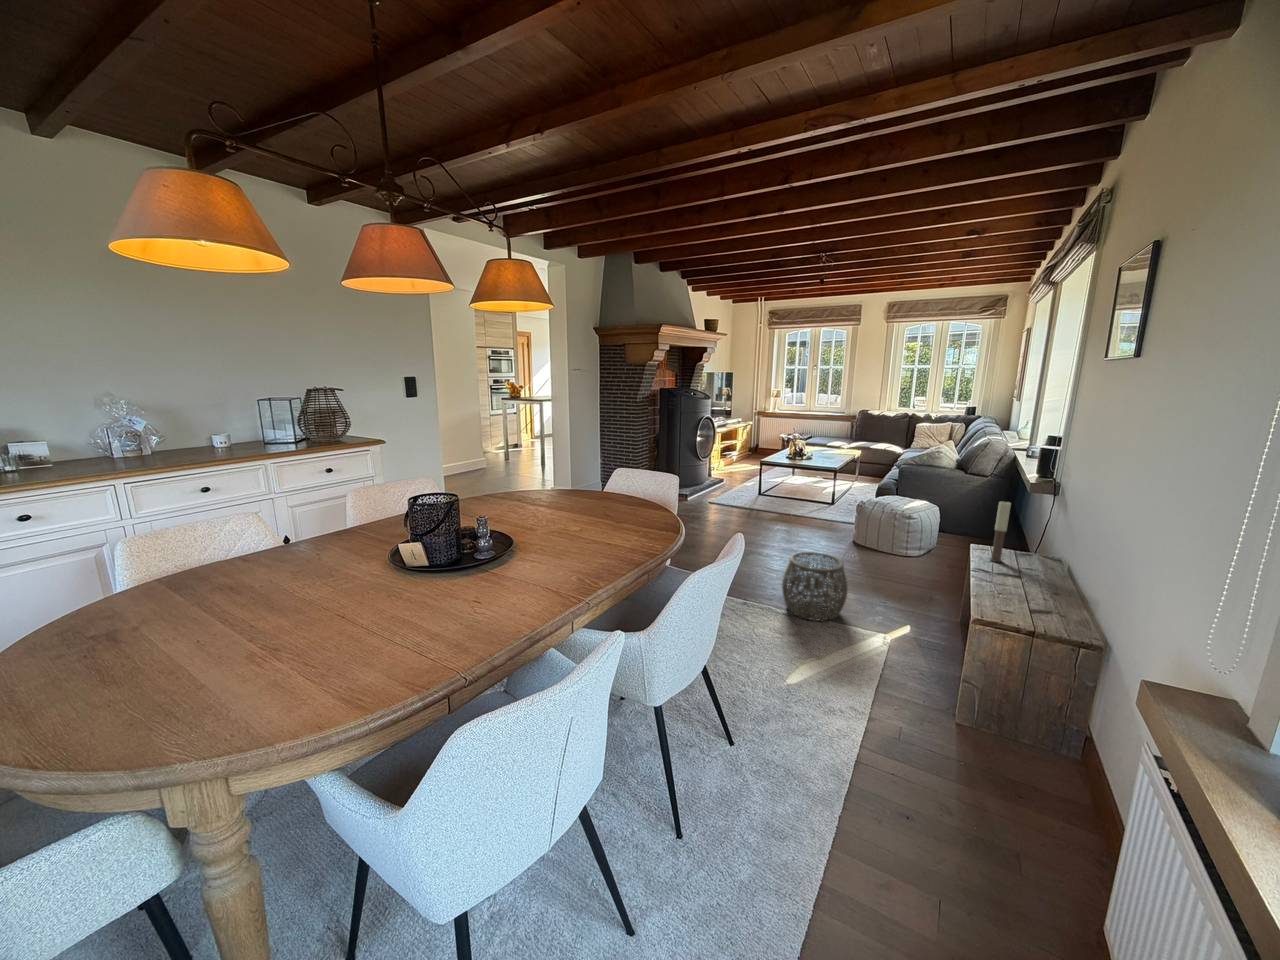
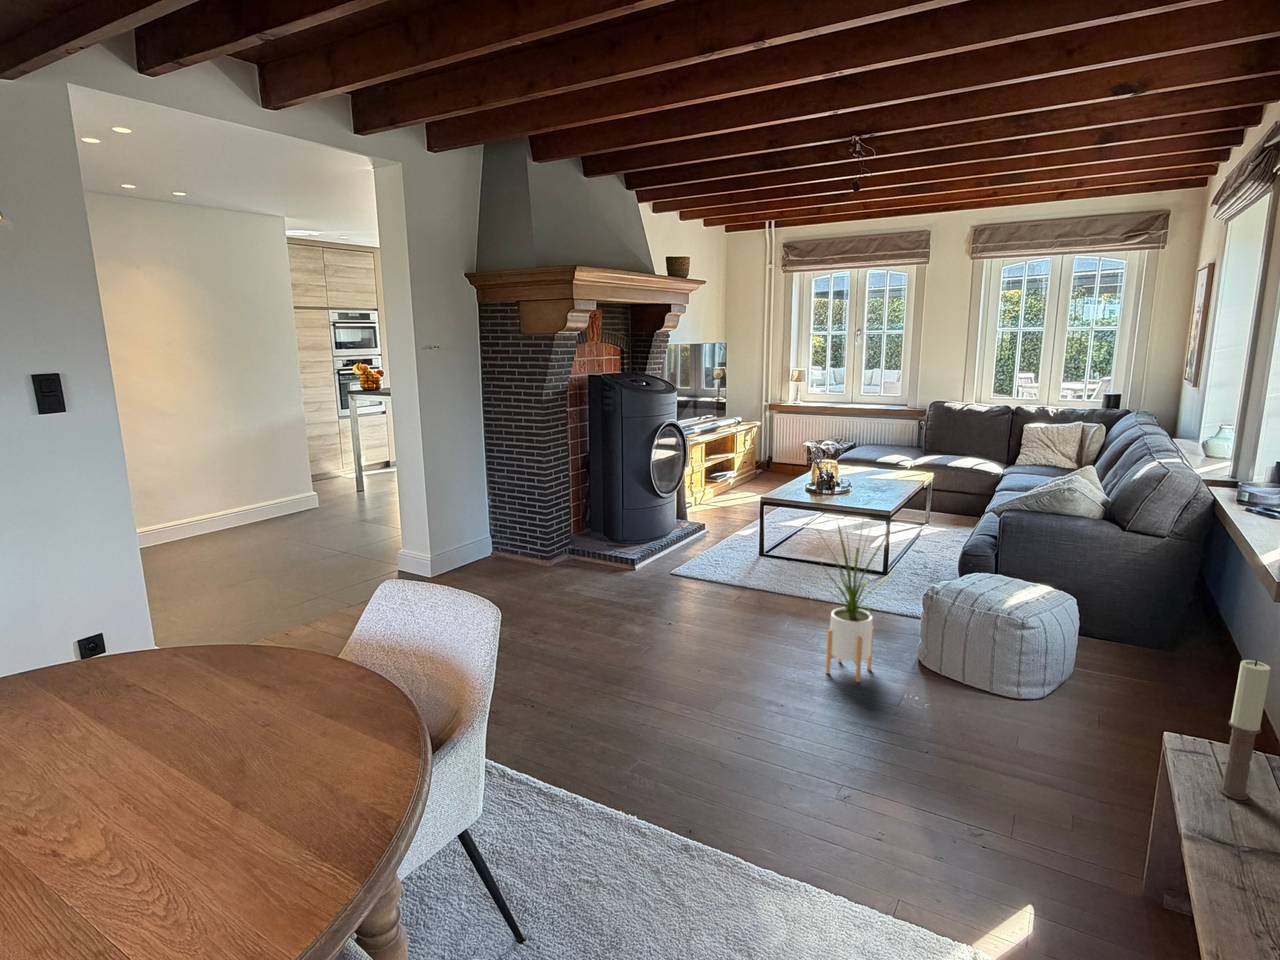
house plant: none [797,460,845,548] -> present [819,525,897,682]
woven basket: present [782,552,848,621] -> none [761,738,902,908]

